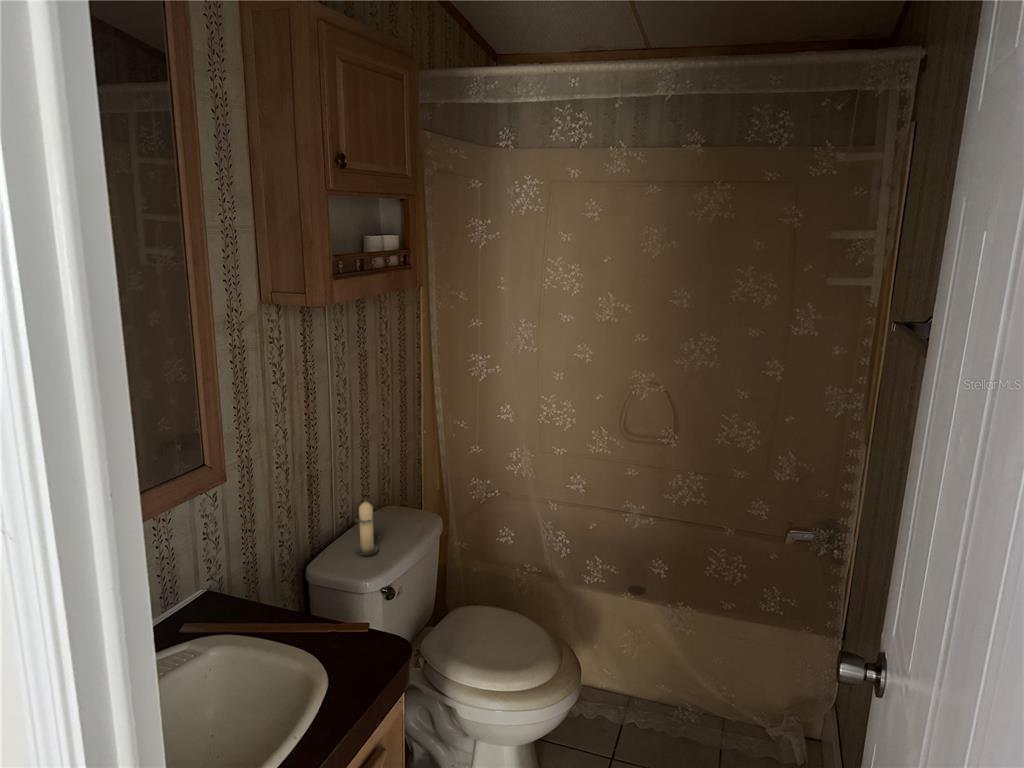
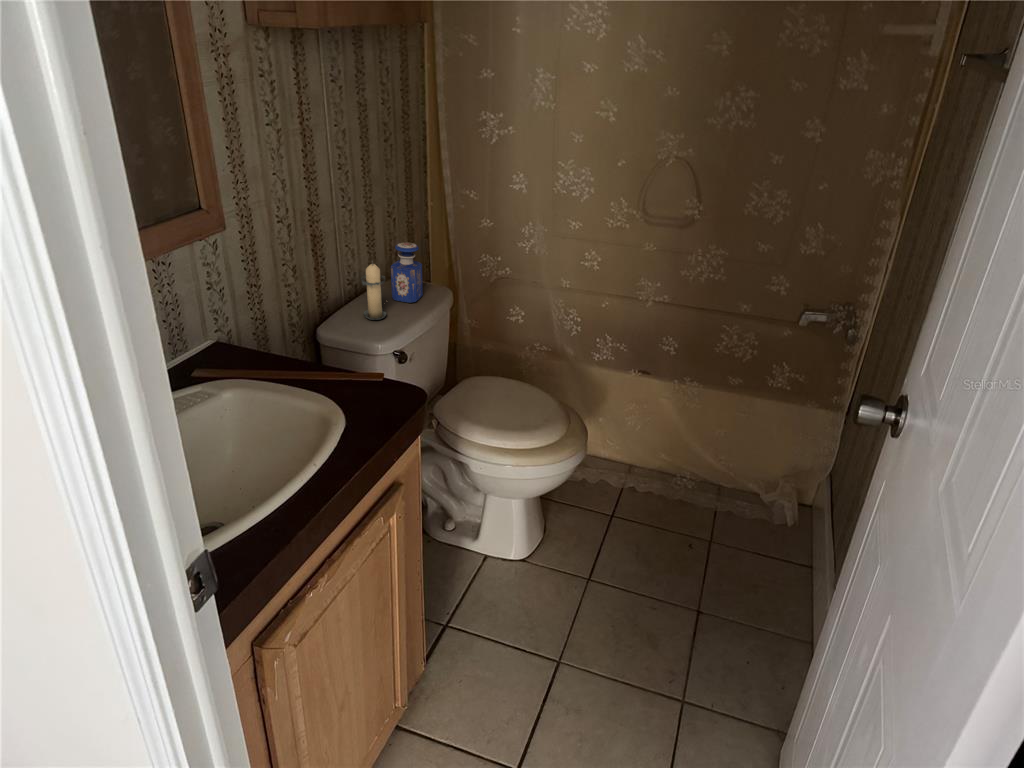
perfume bottle: none [383,478,414,535] -> present [391,242,423,303]

